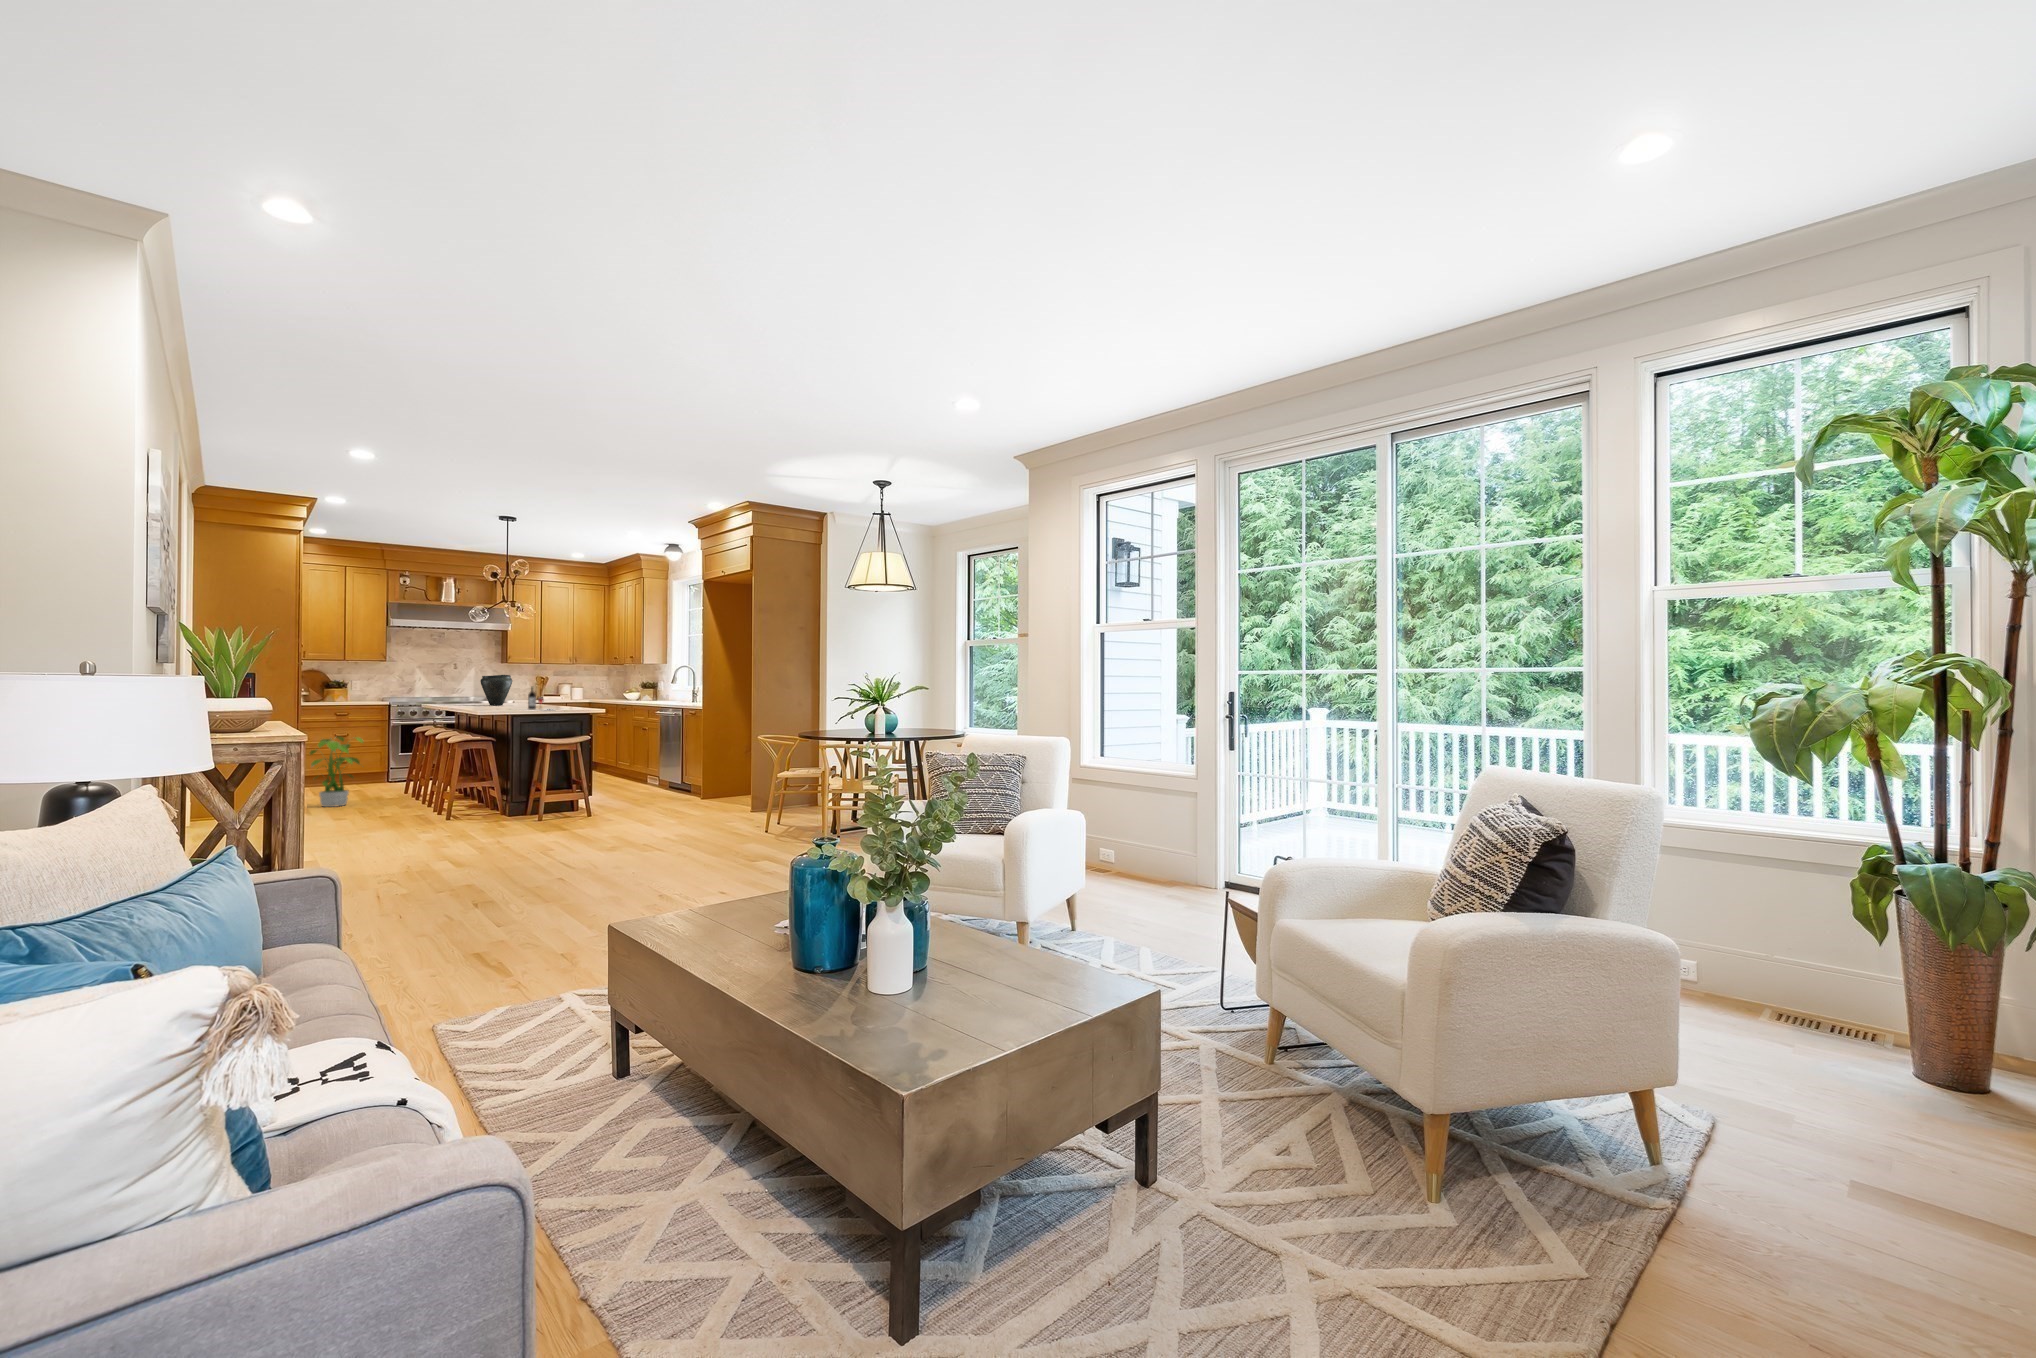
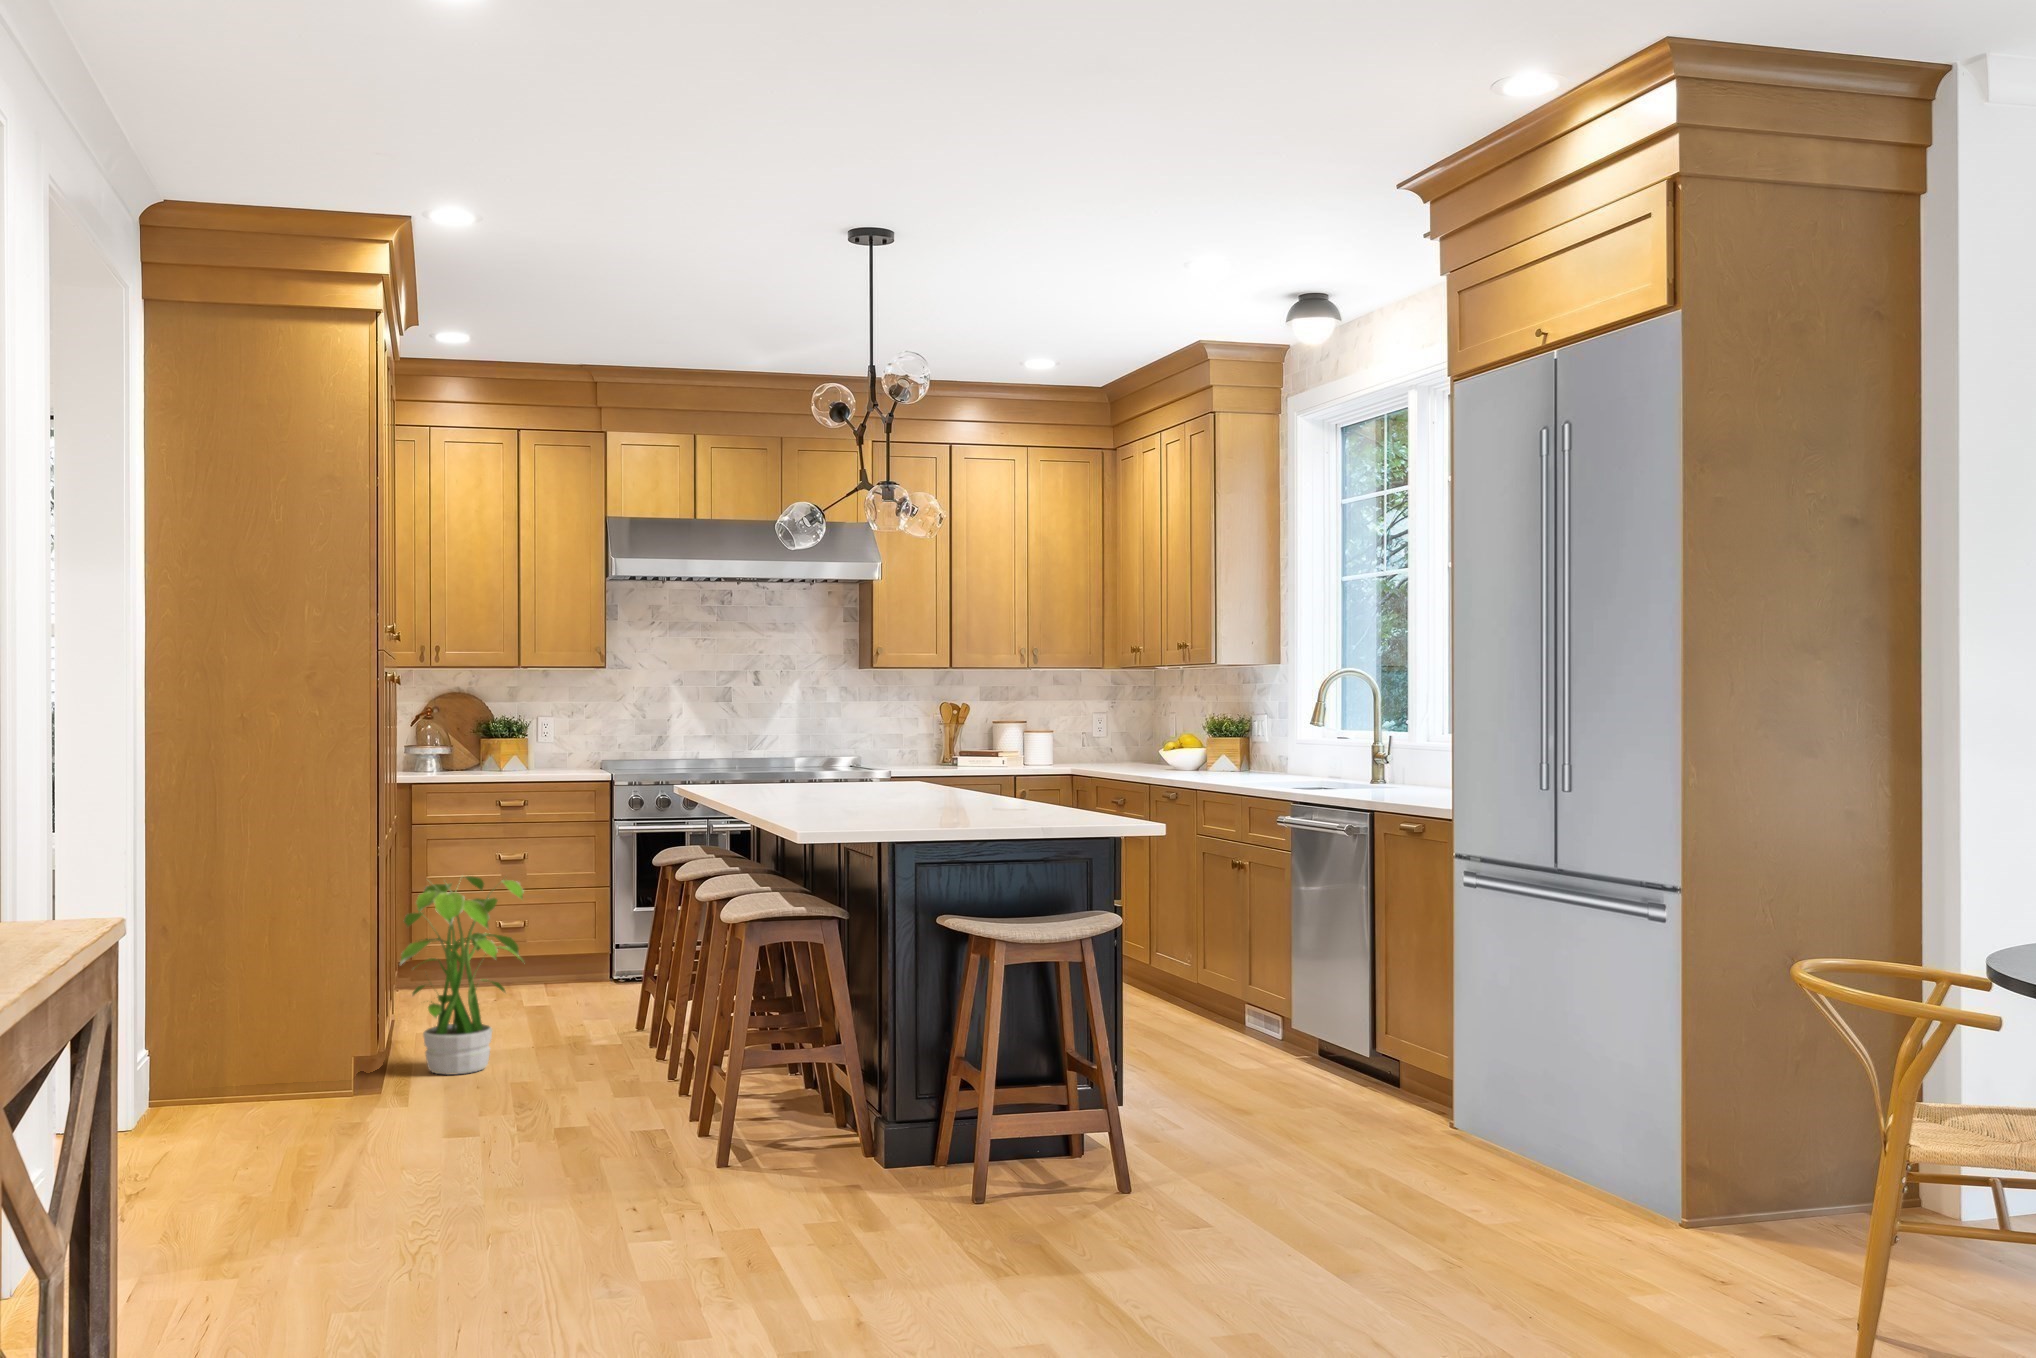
vase: present [480,675,512,706] -> none [808,700,886,789]
wine bottle: present [528,687,544,710] -> none [880,739,1021,824]

